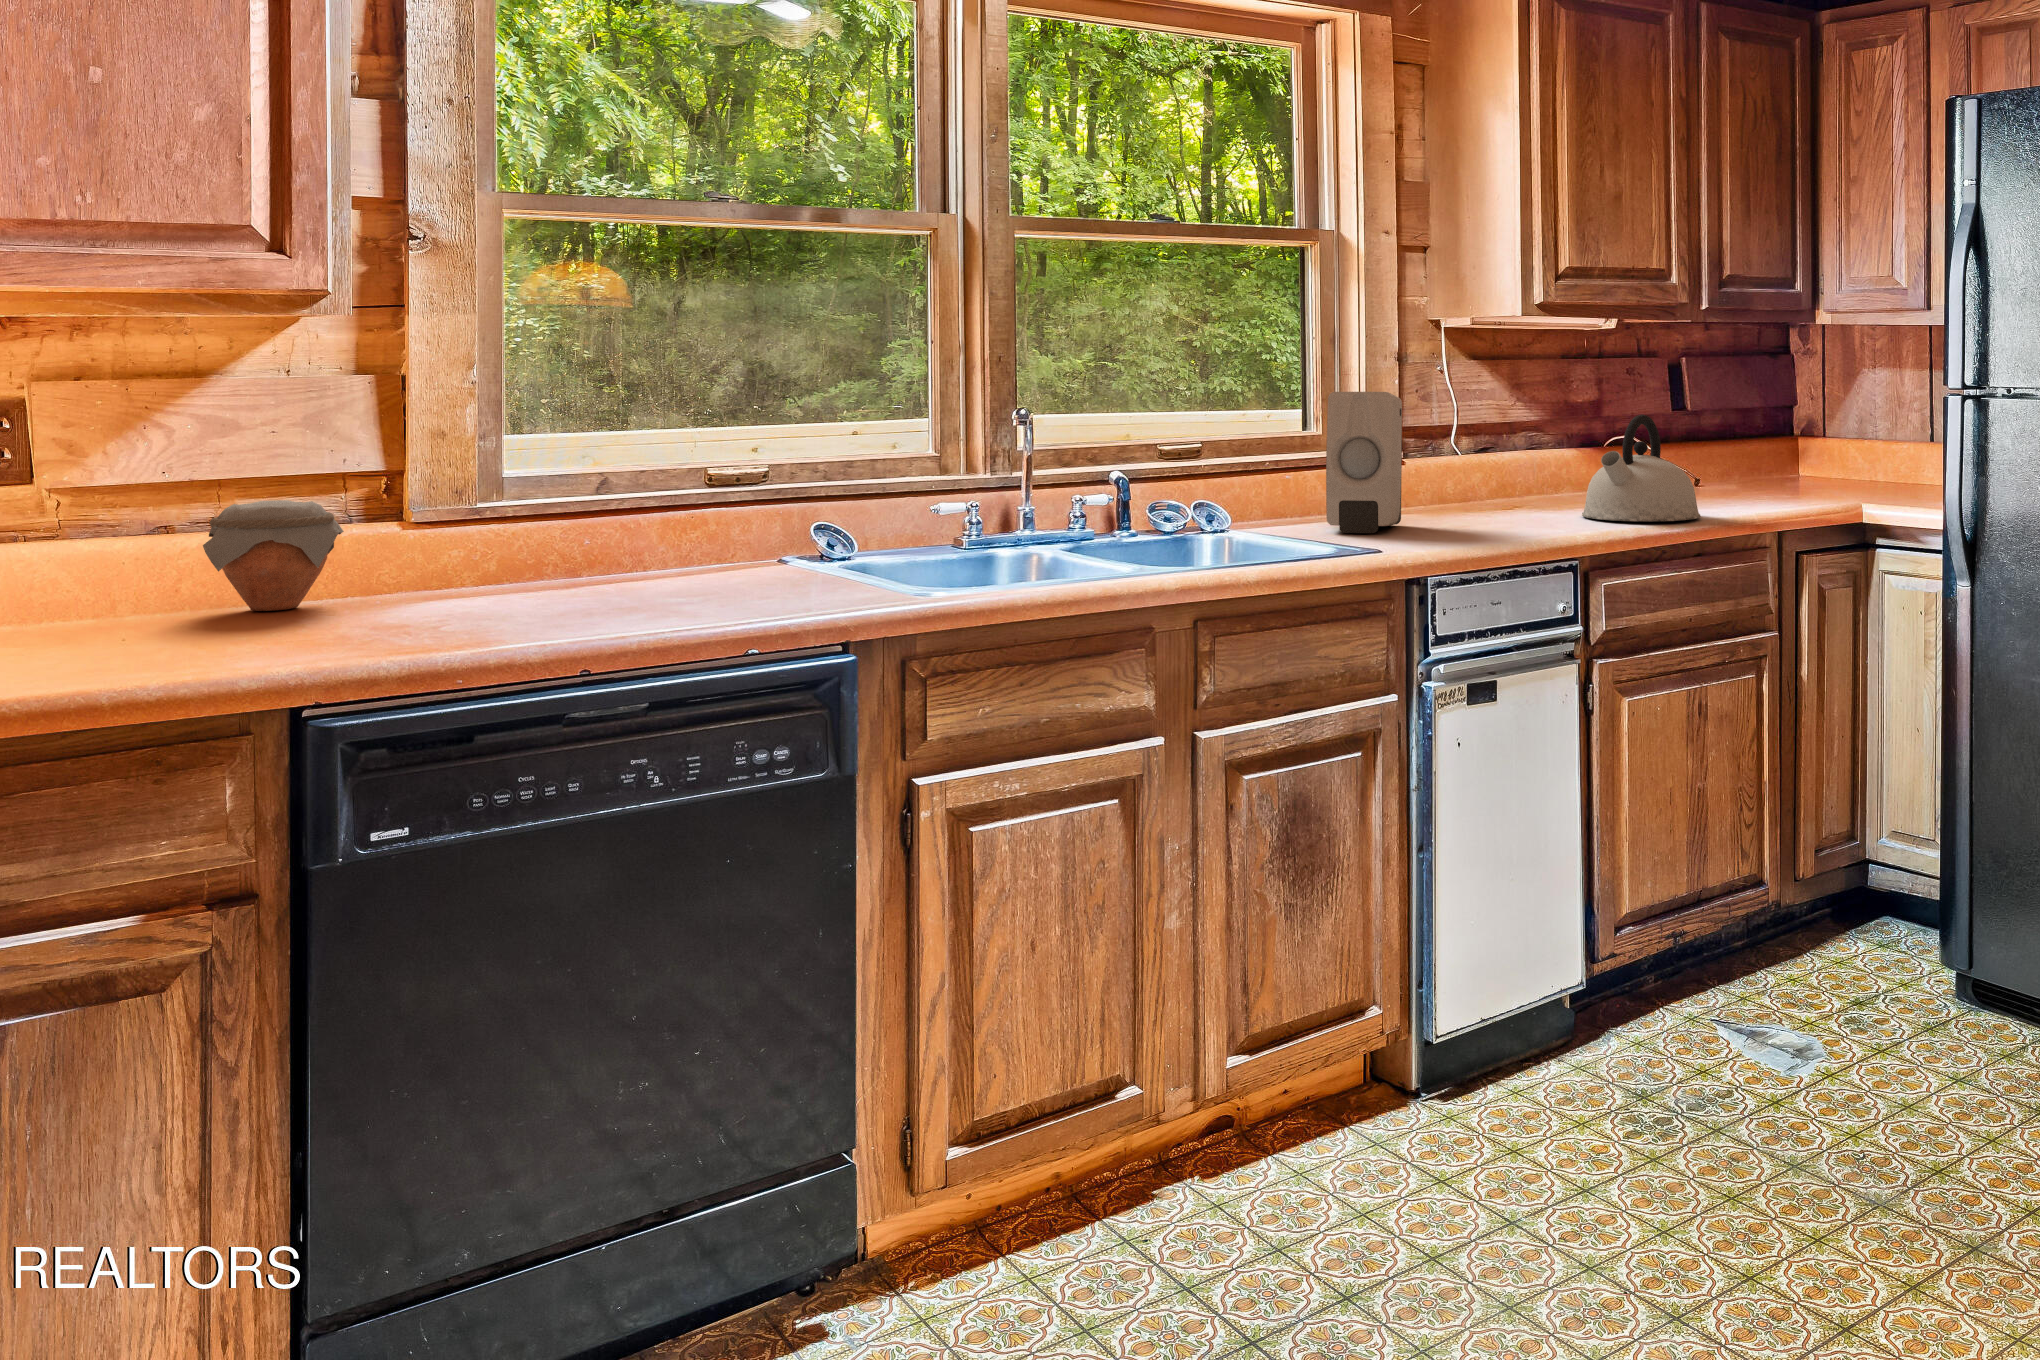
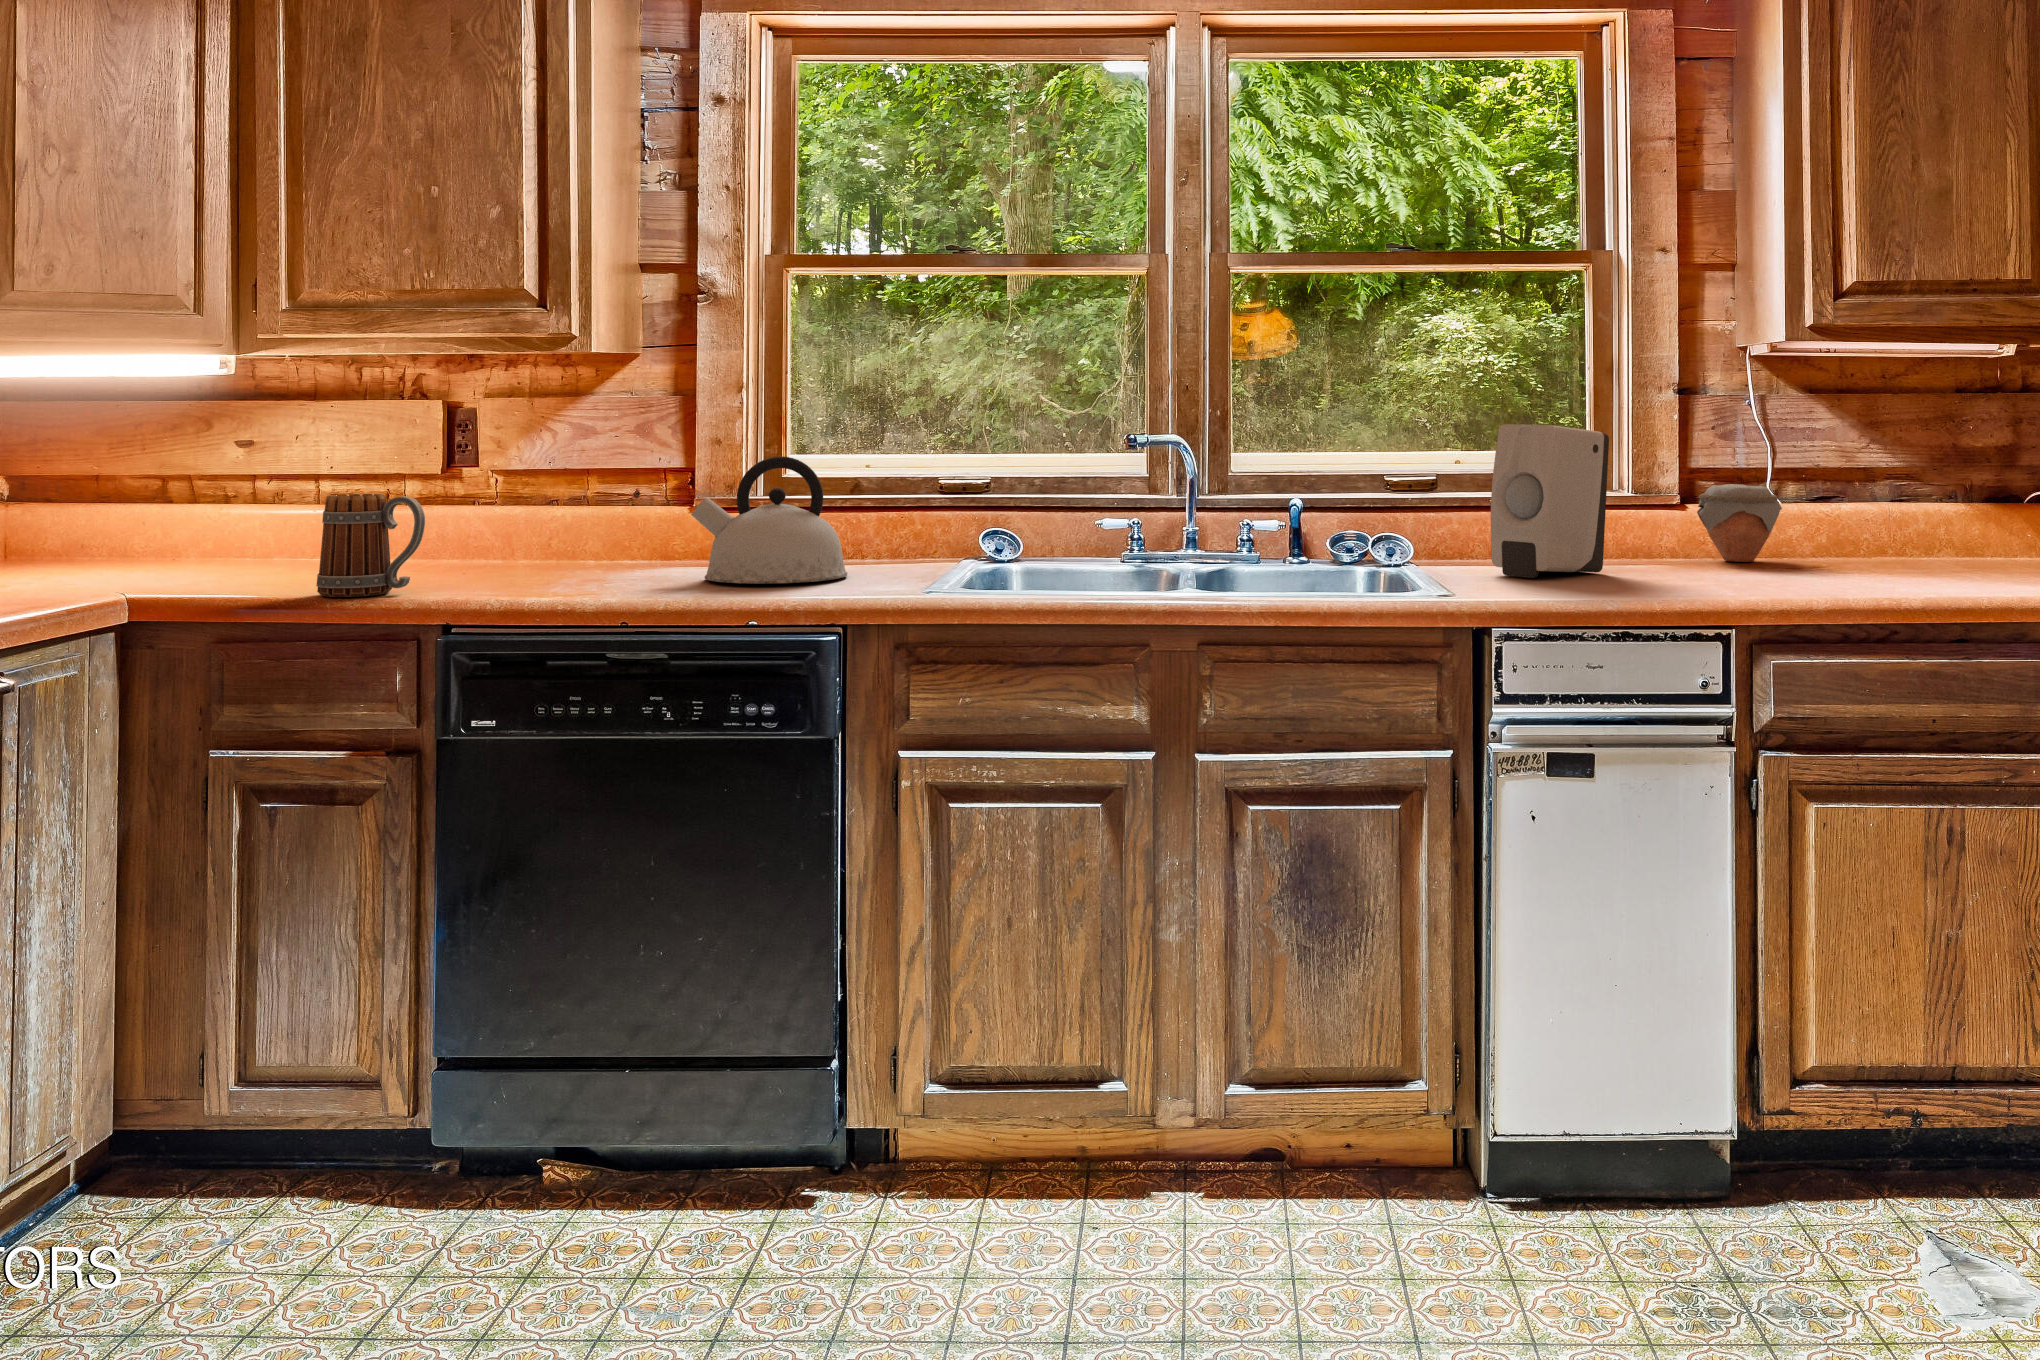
kettle: present [1582,414,1700,521] -> present [691,456,847,584]
jar: present [203,500,344,611] -> present [1697,484,1782,562]
mug: none [29,528,216,689] -> present [316,494,425,597]

